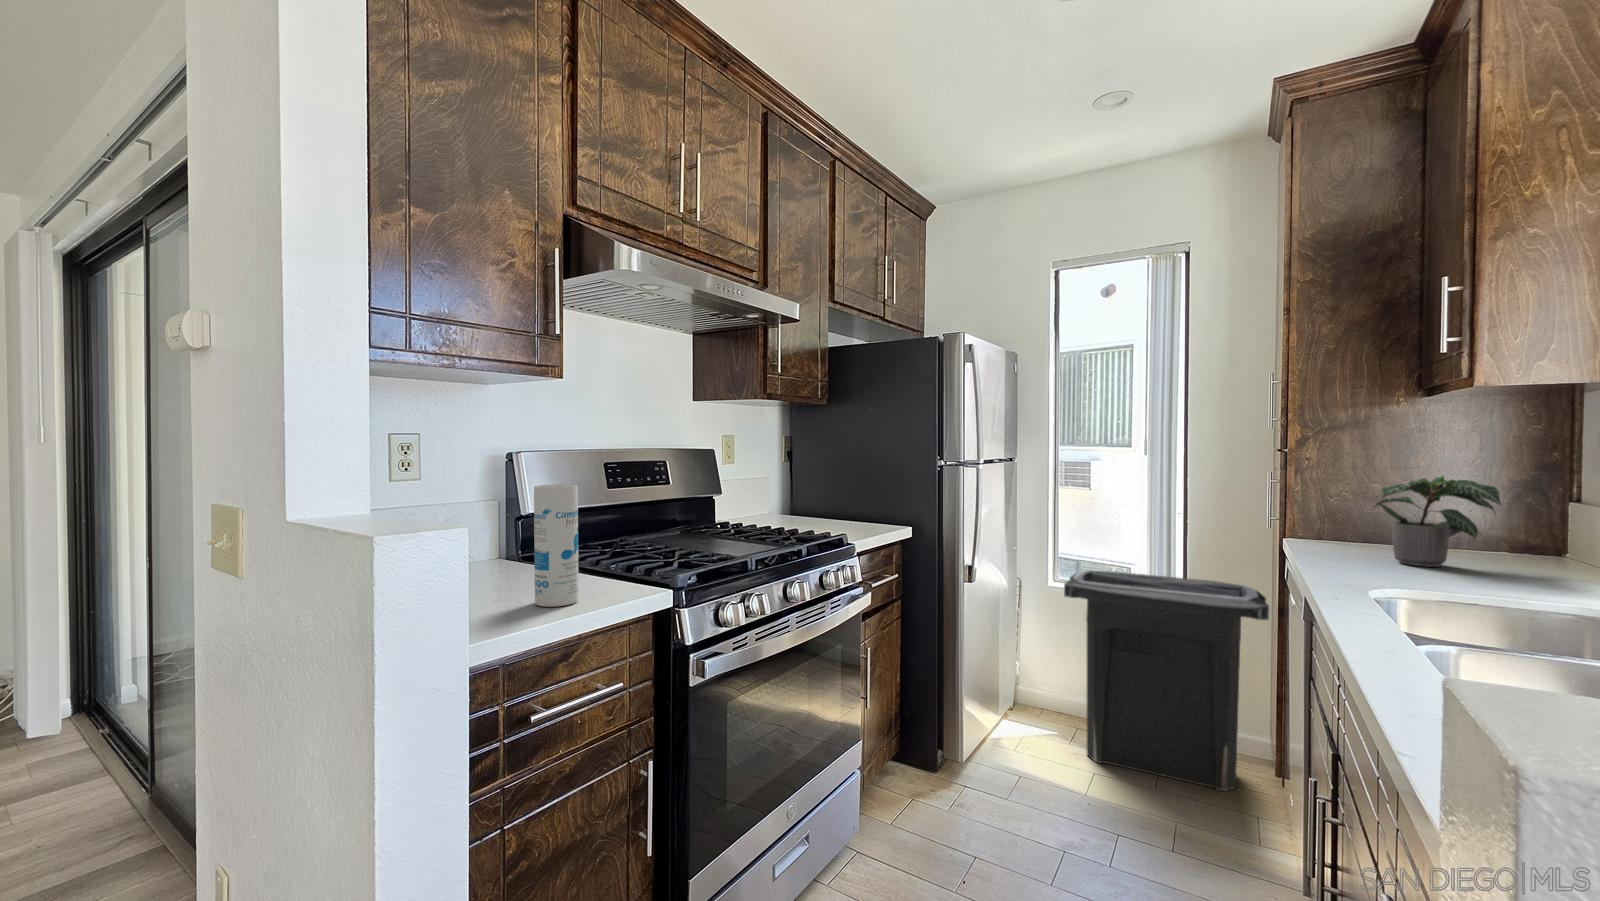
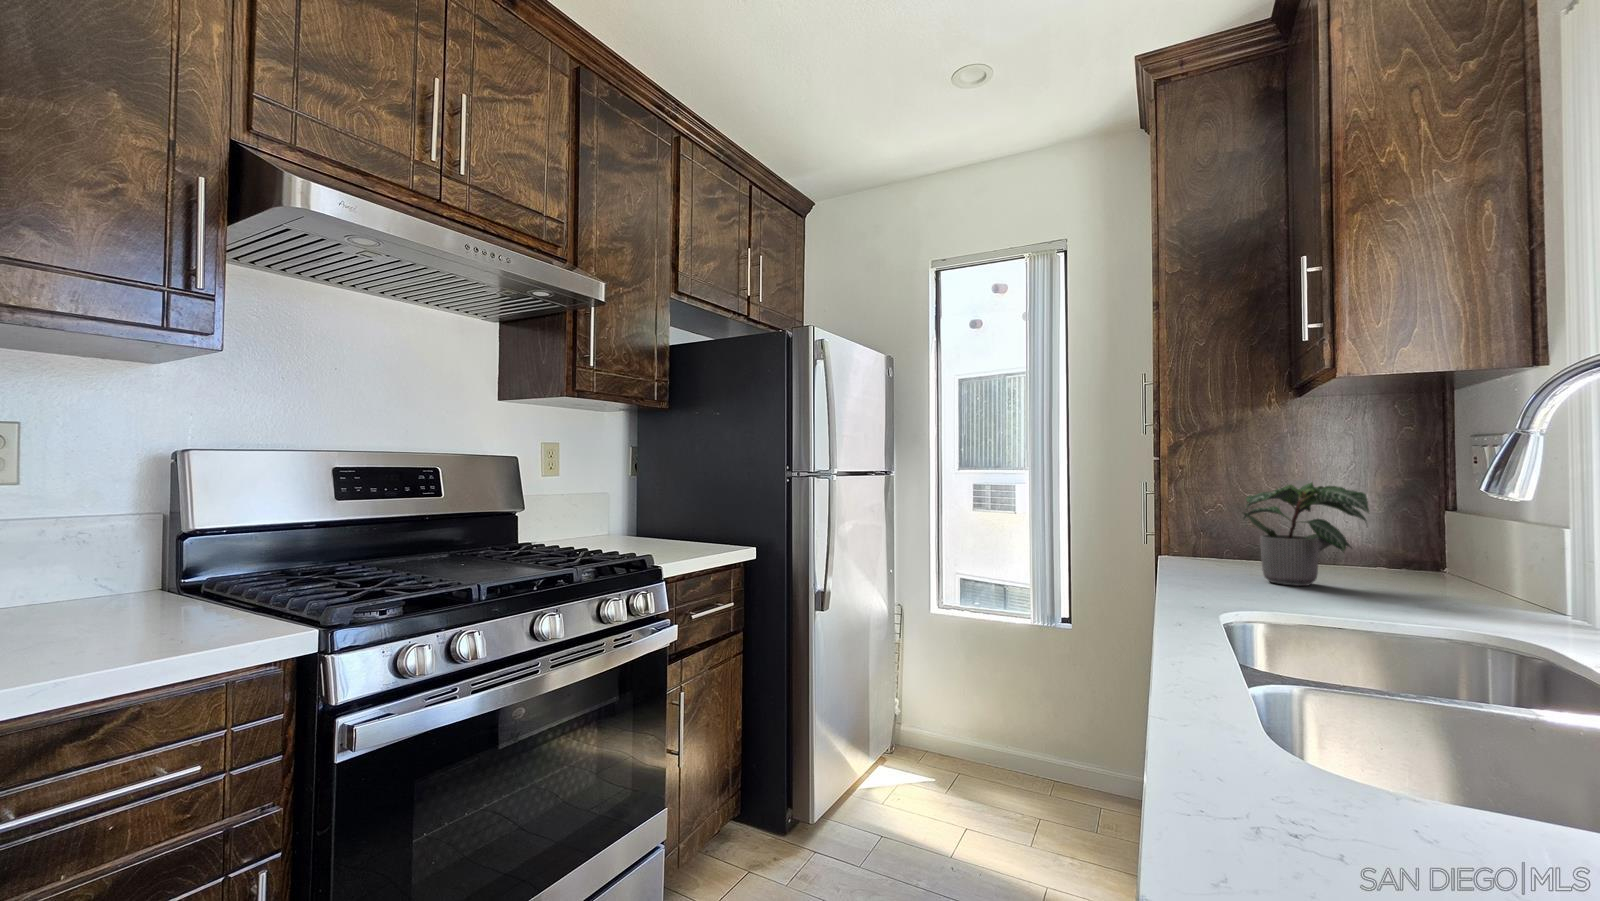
canister: present [534,484,579,607] -> none [81,481,166,653]
trash can: present [1064,571,1269,791] -> none [933,596,1145,846]

